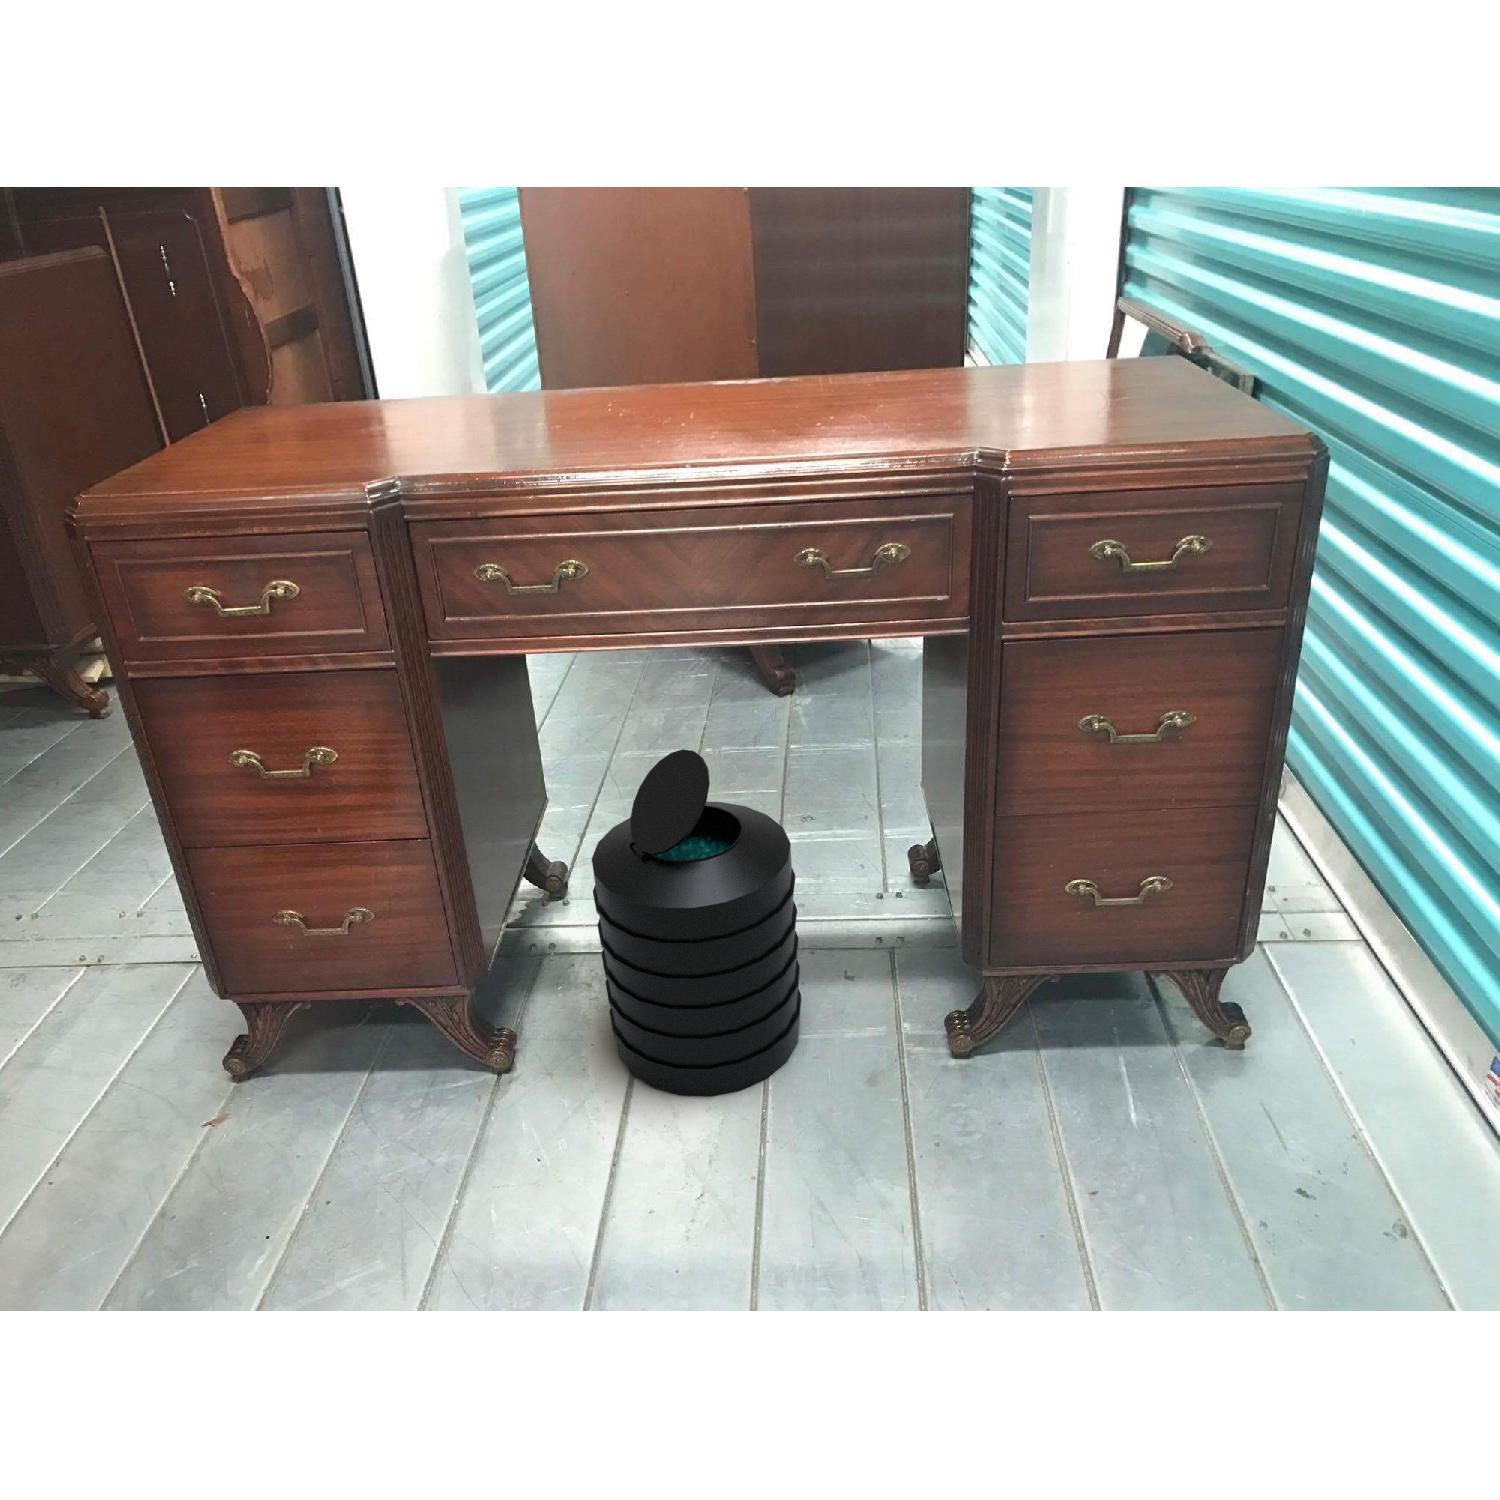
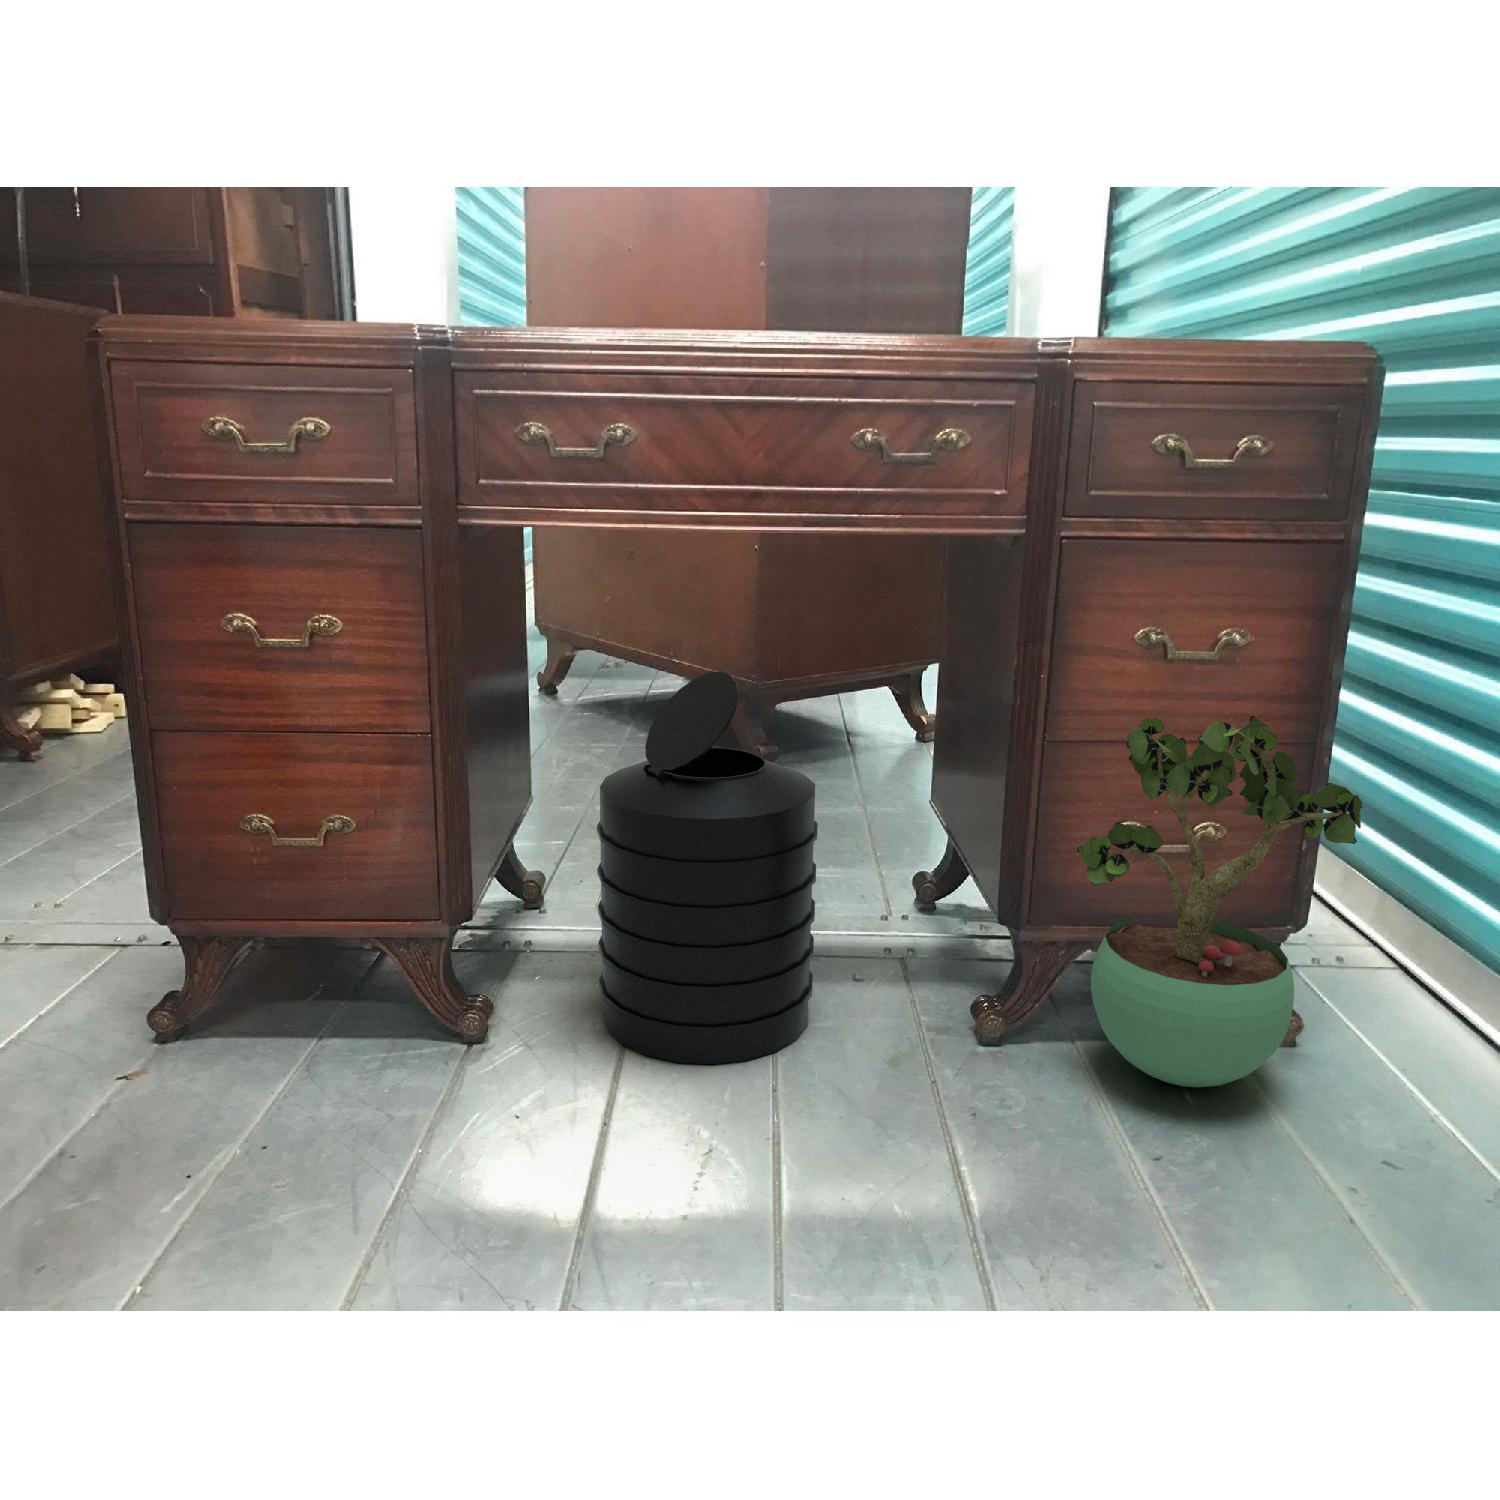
potted plant: none [1029,813,1290,1117] -> present [1077,716,1365,1087]

